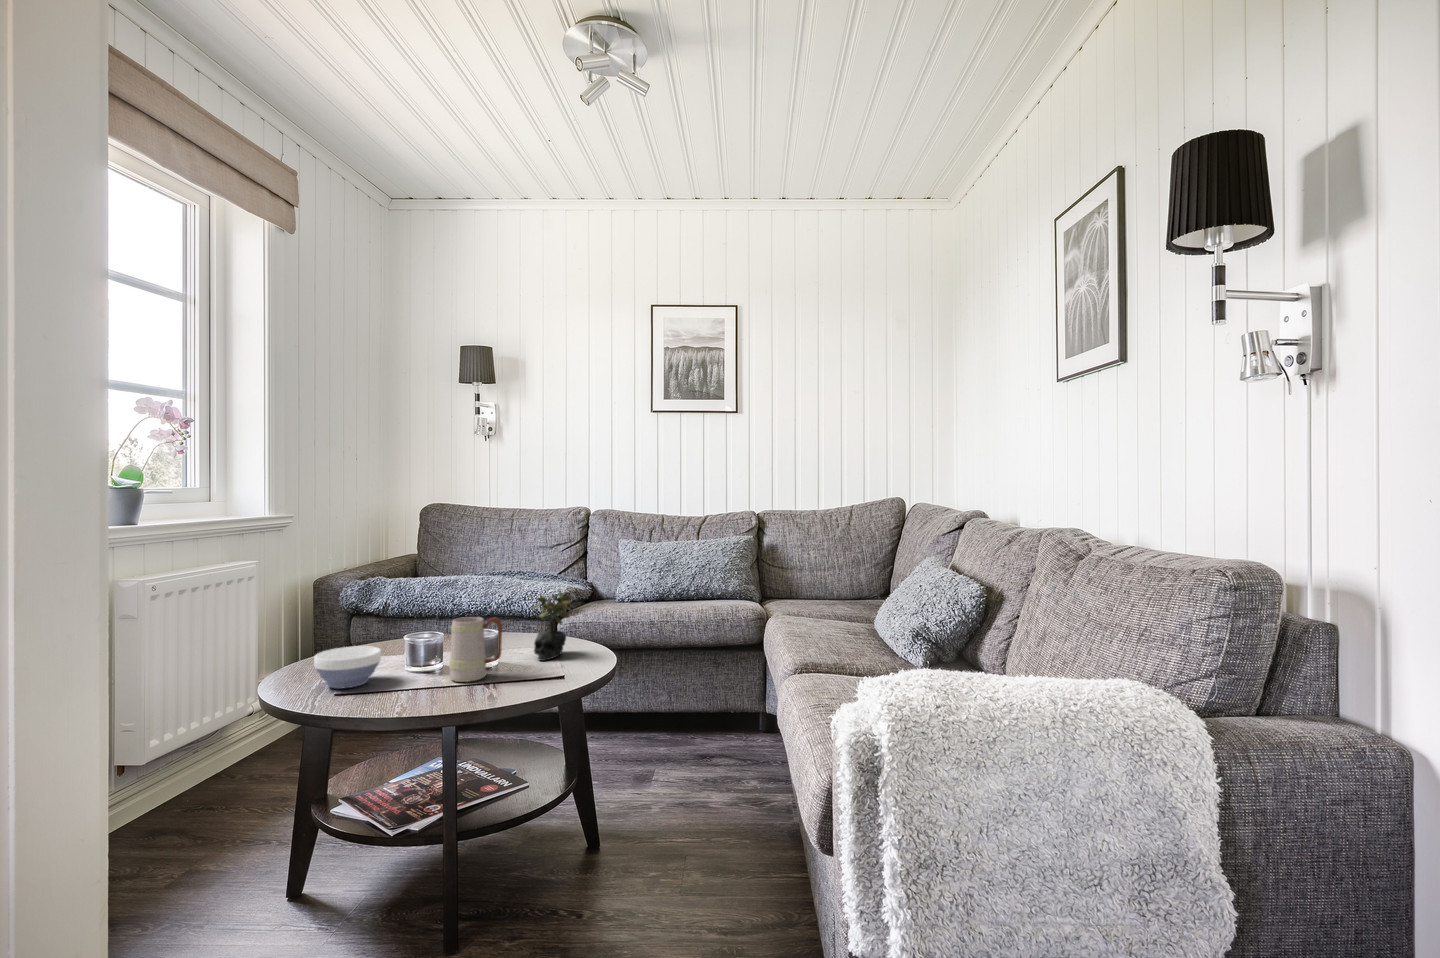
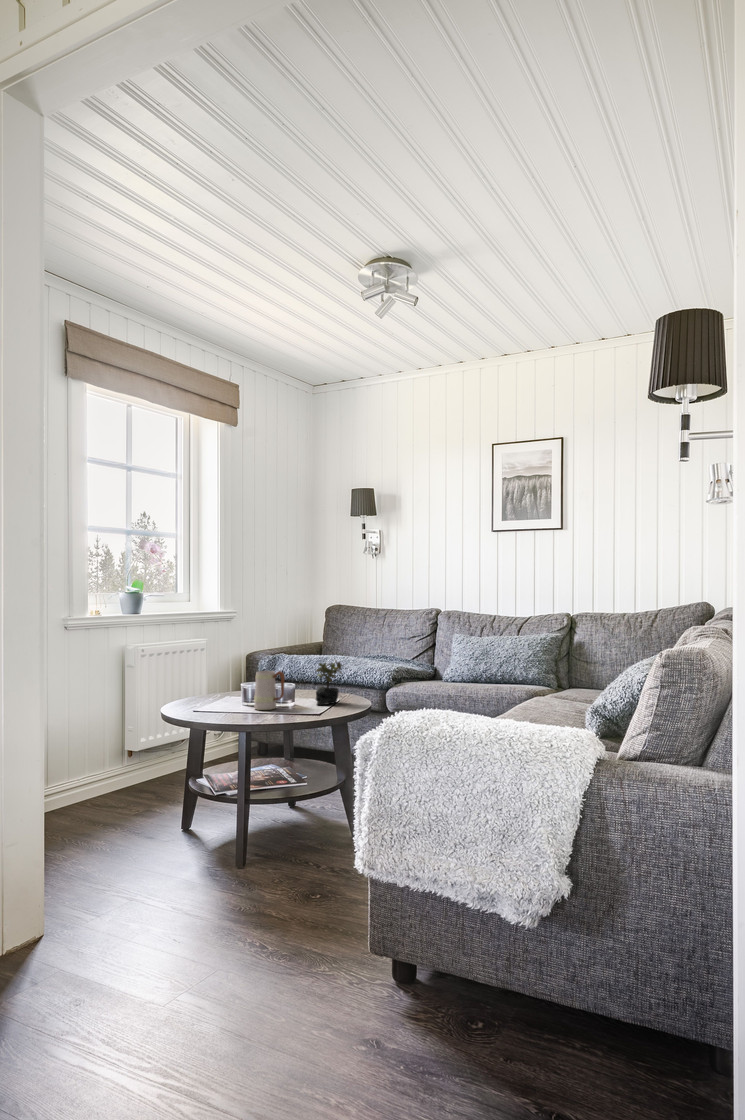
bowl: present [314,646,381,689] -> none [187,684,223,707]

